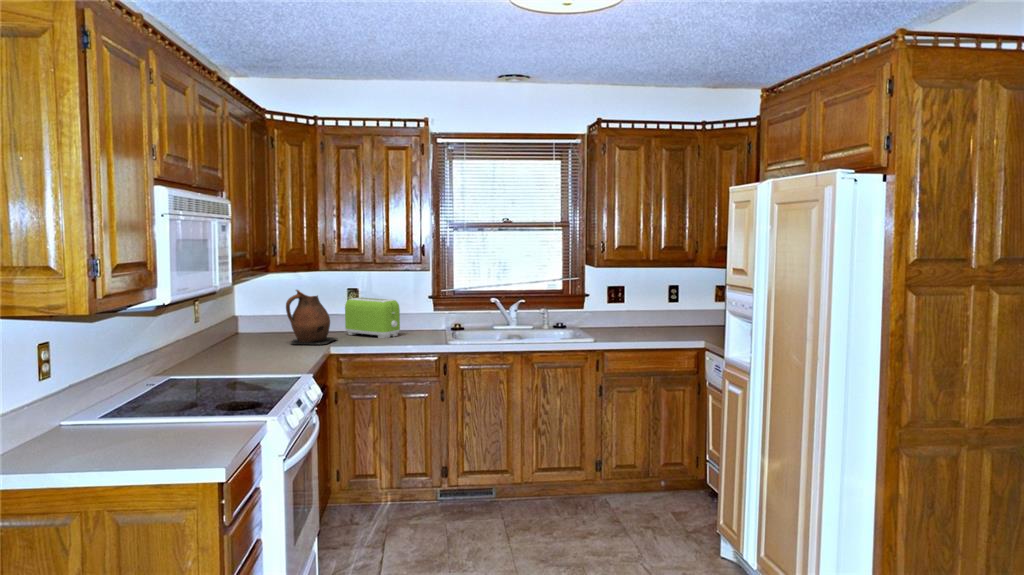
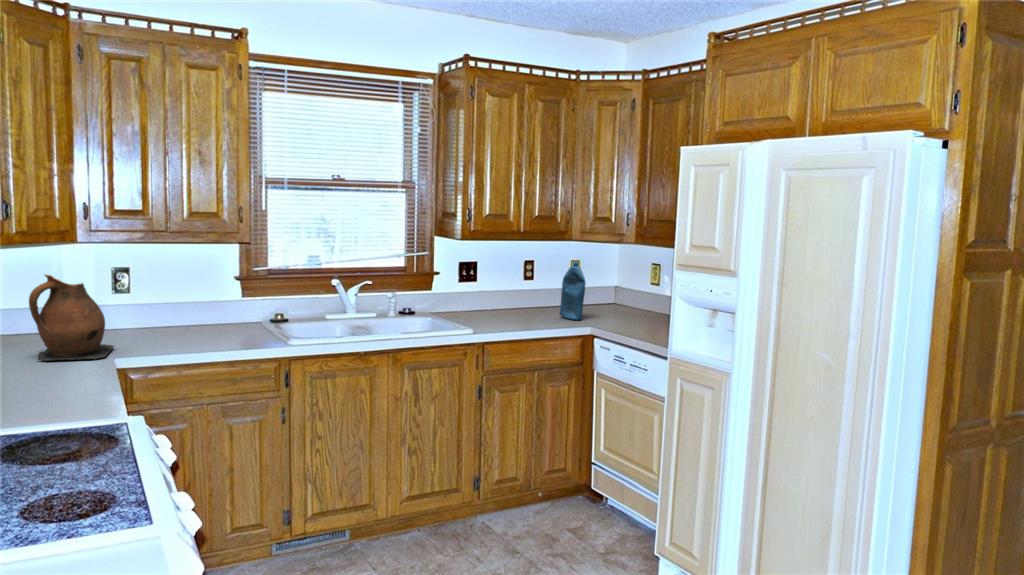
bottle: none [687,286,705,337] -> present [560,262,586,320]
toaster: present [345,297,400,338] -> none [115,282,205,342]

